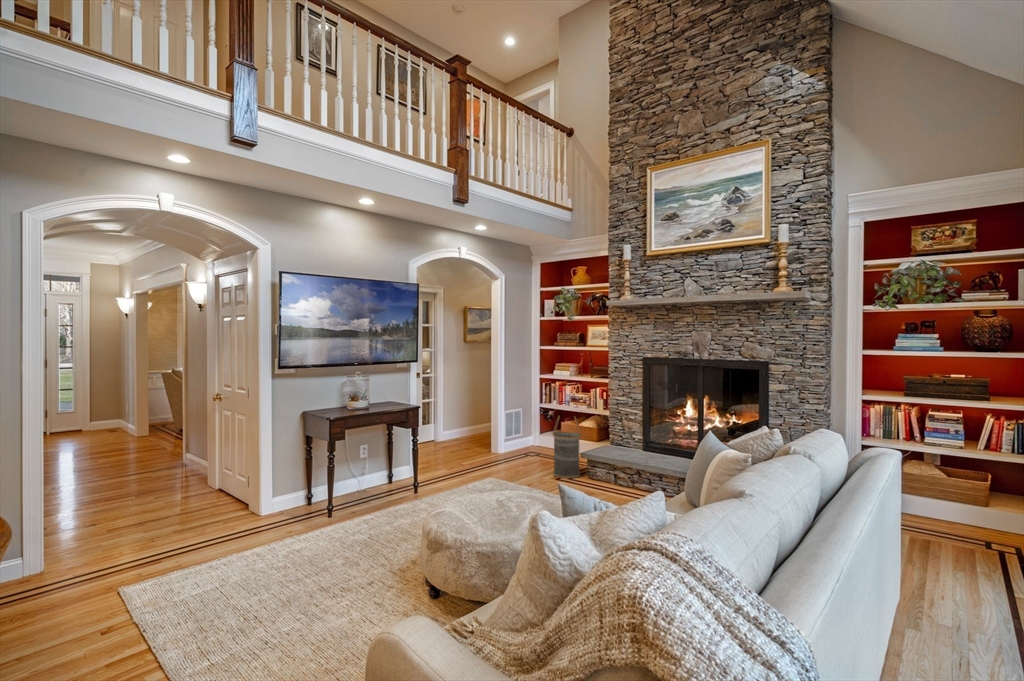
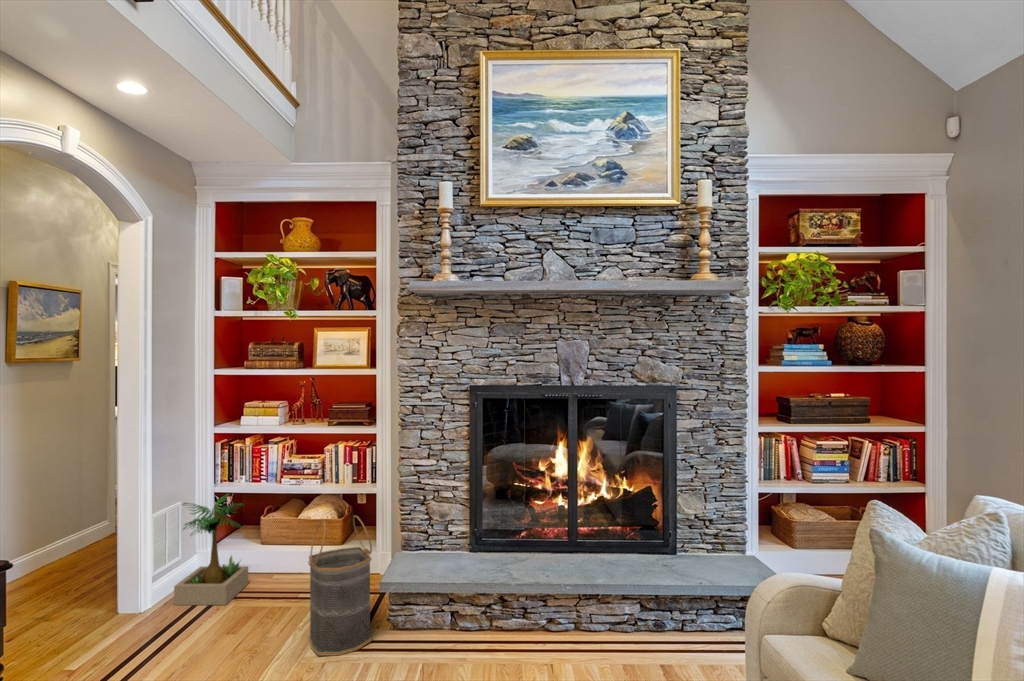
potted plant: none [515,405,548,454] -> present [174,494,248,605]

